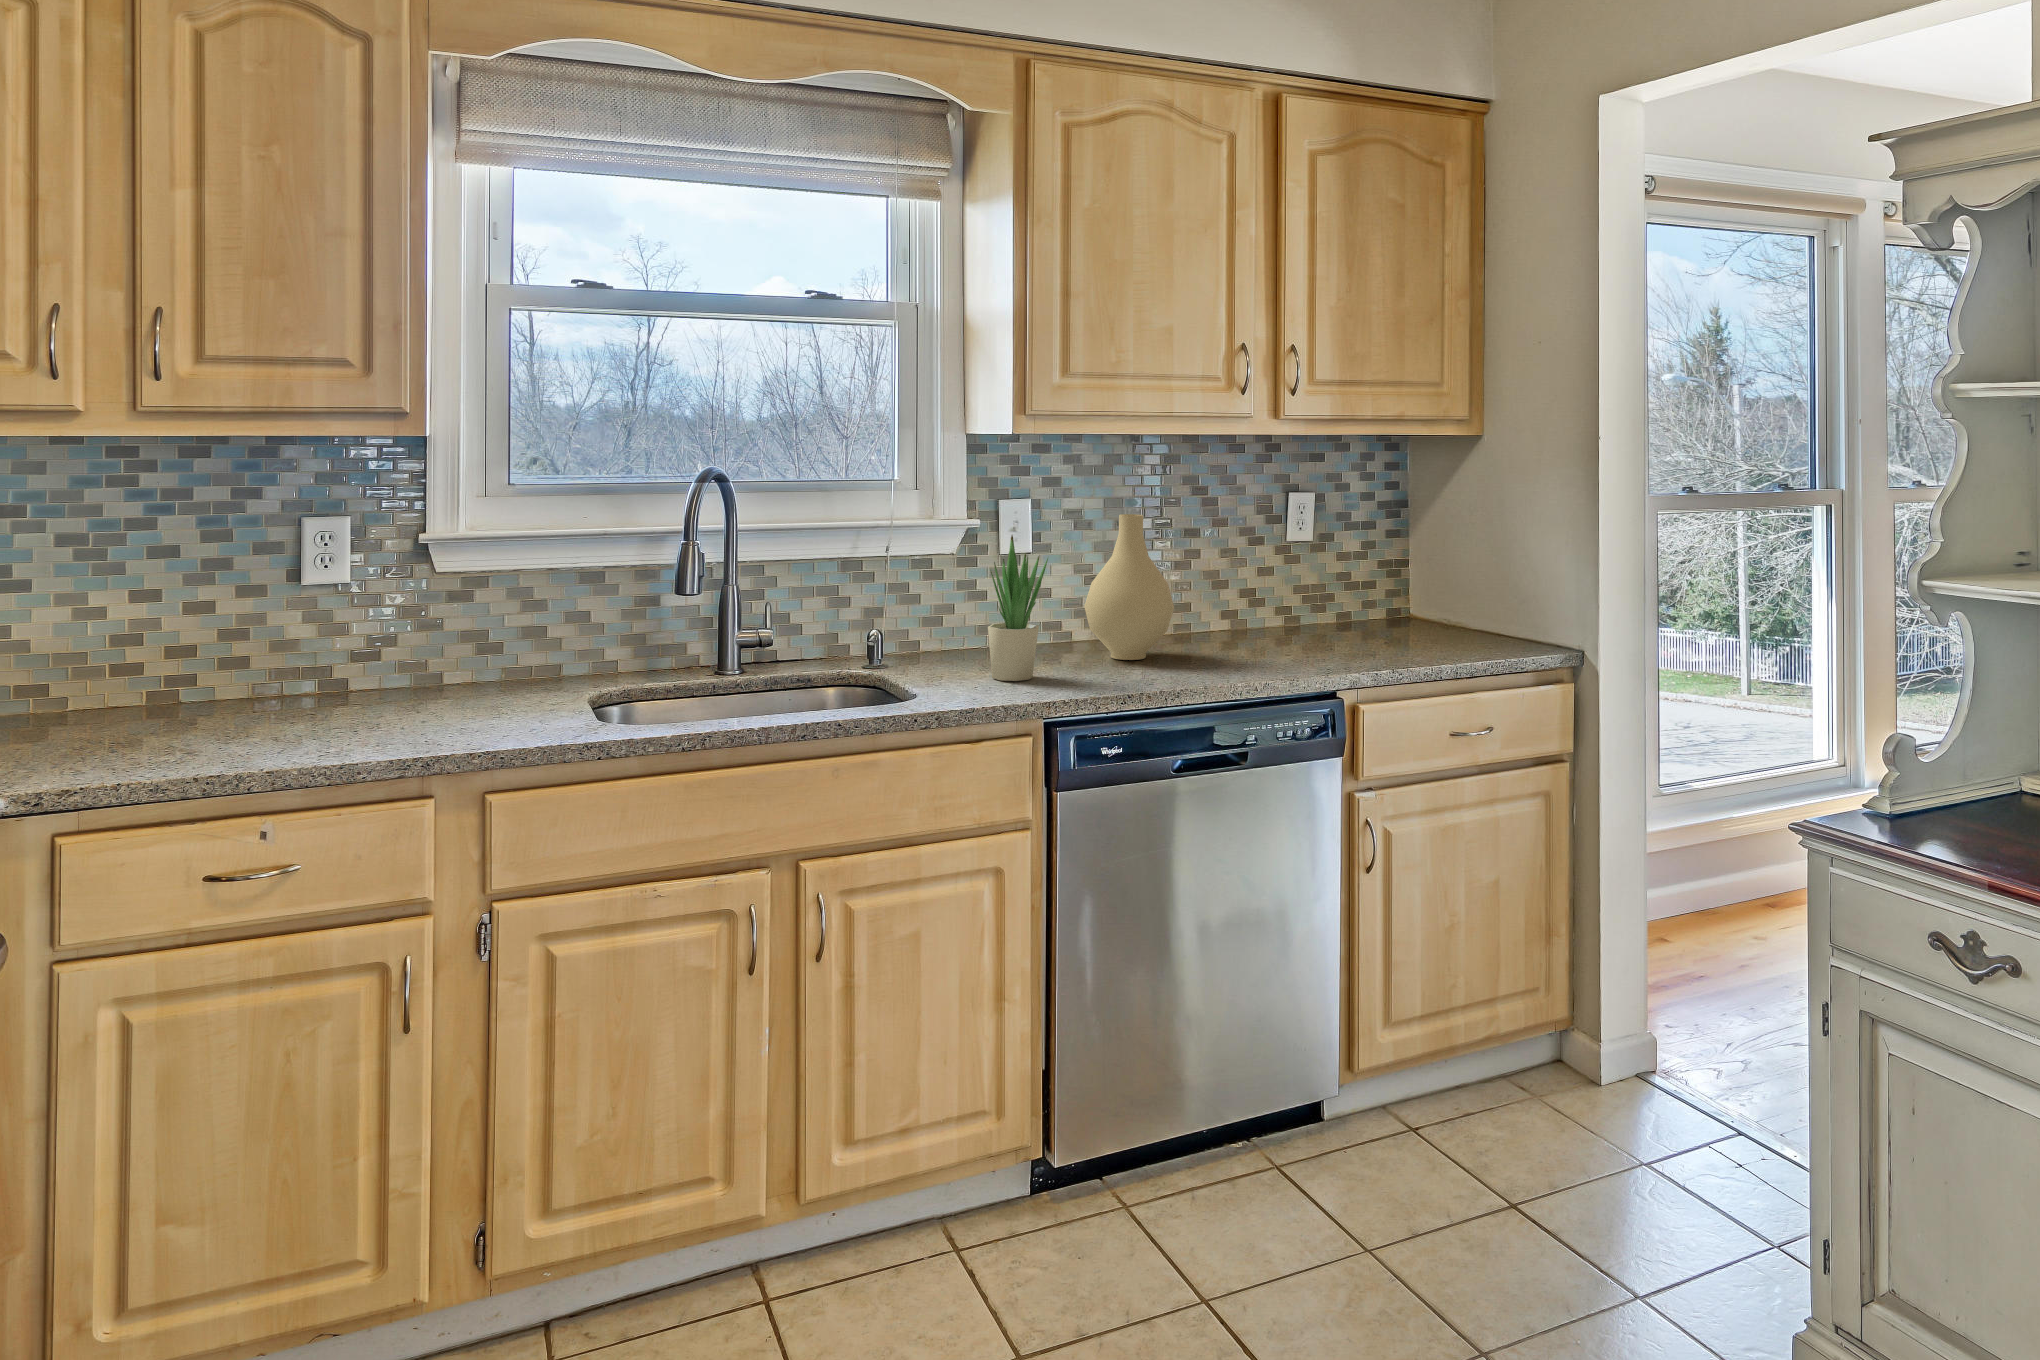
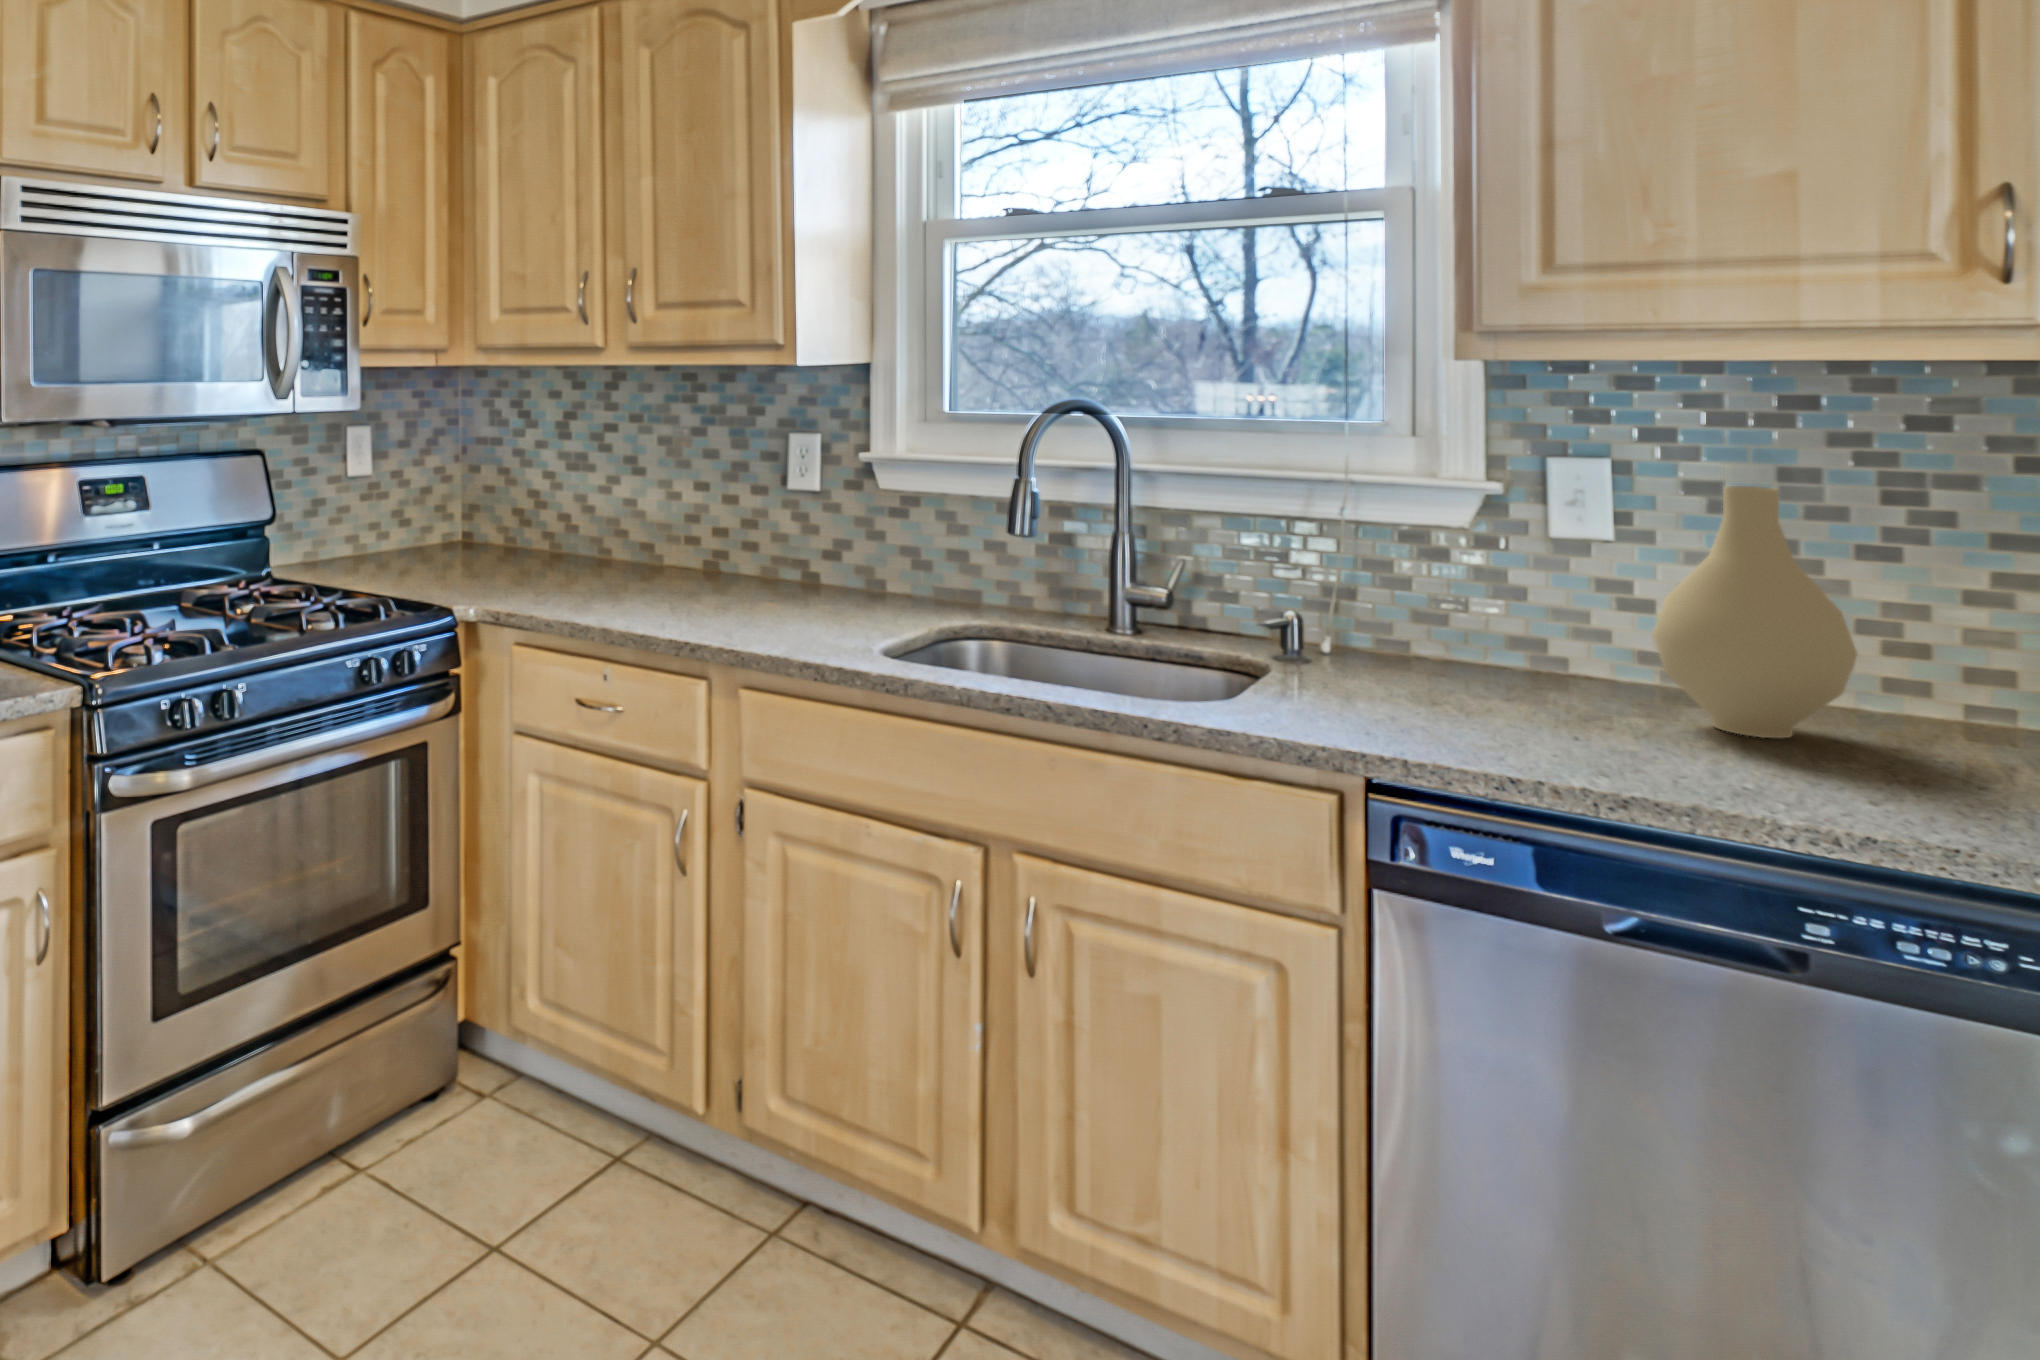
potted plant: present [988,535,1048,681] -> none [1397,496,1501,715]

